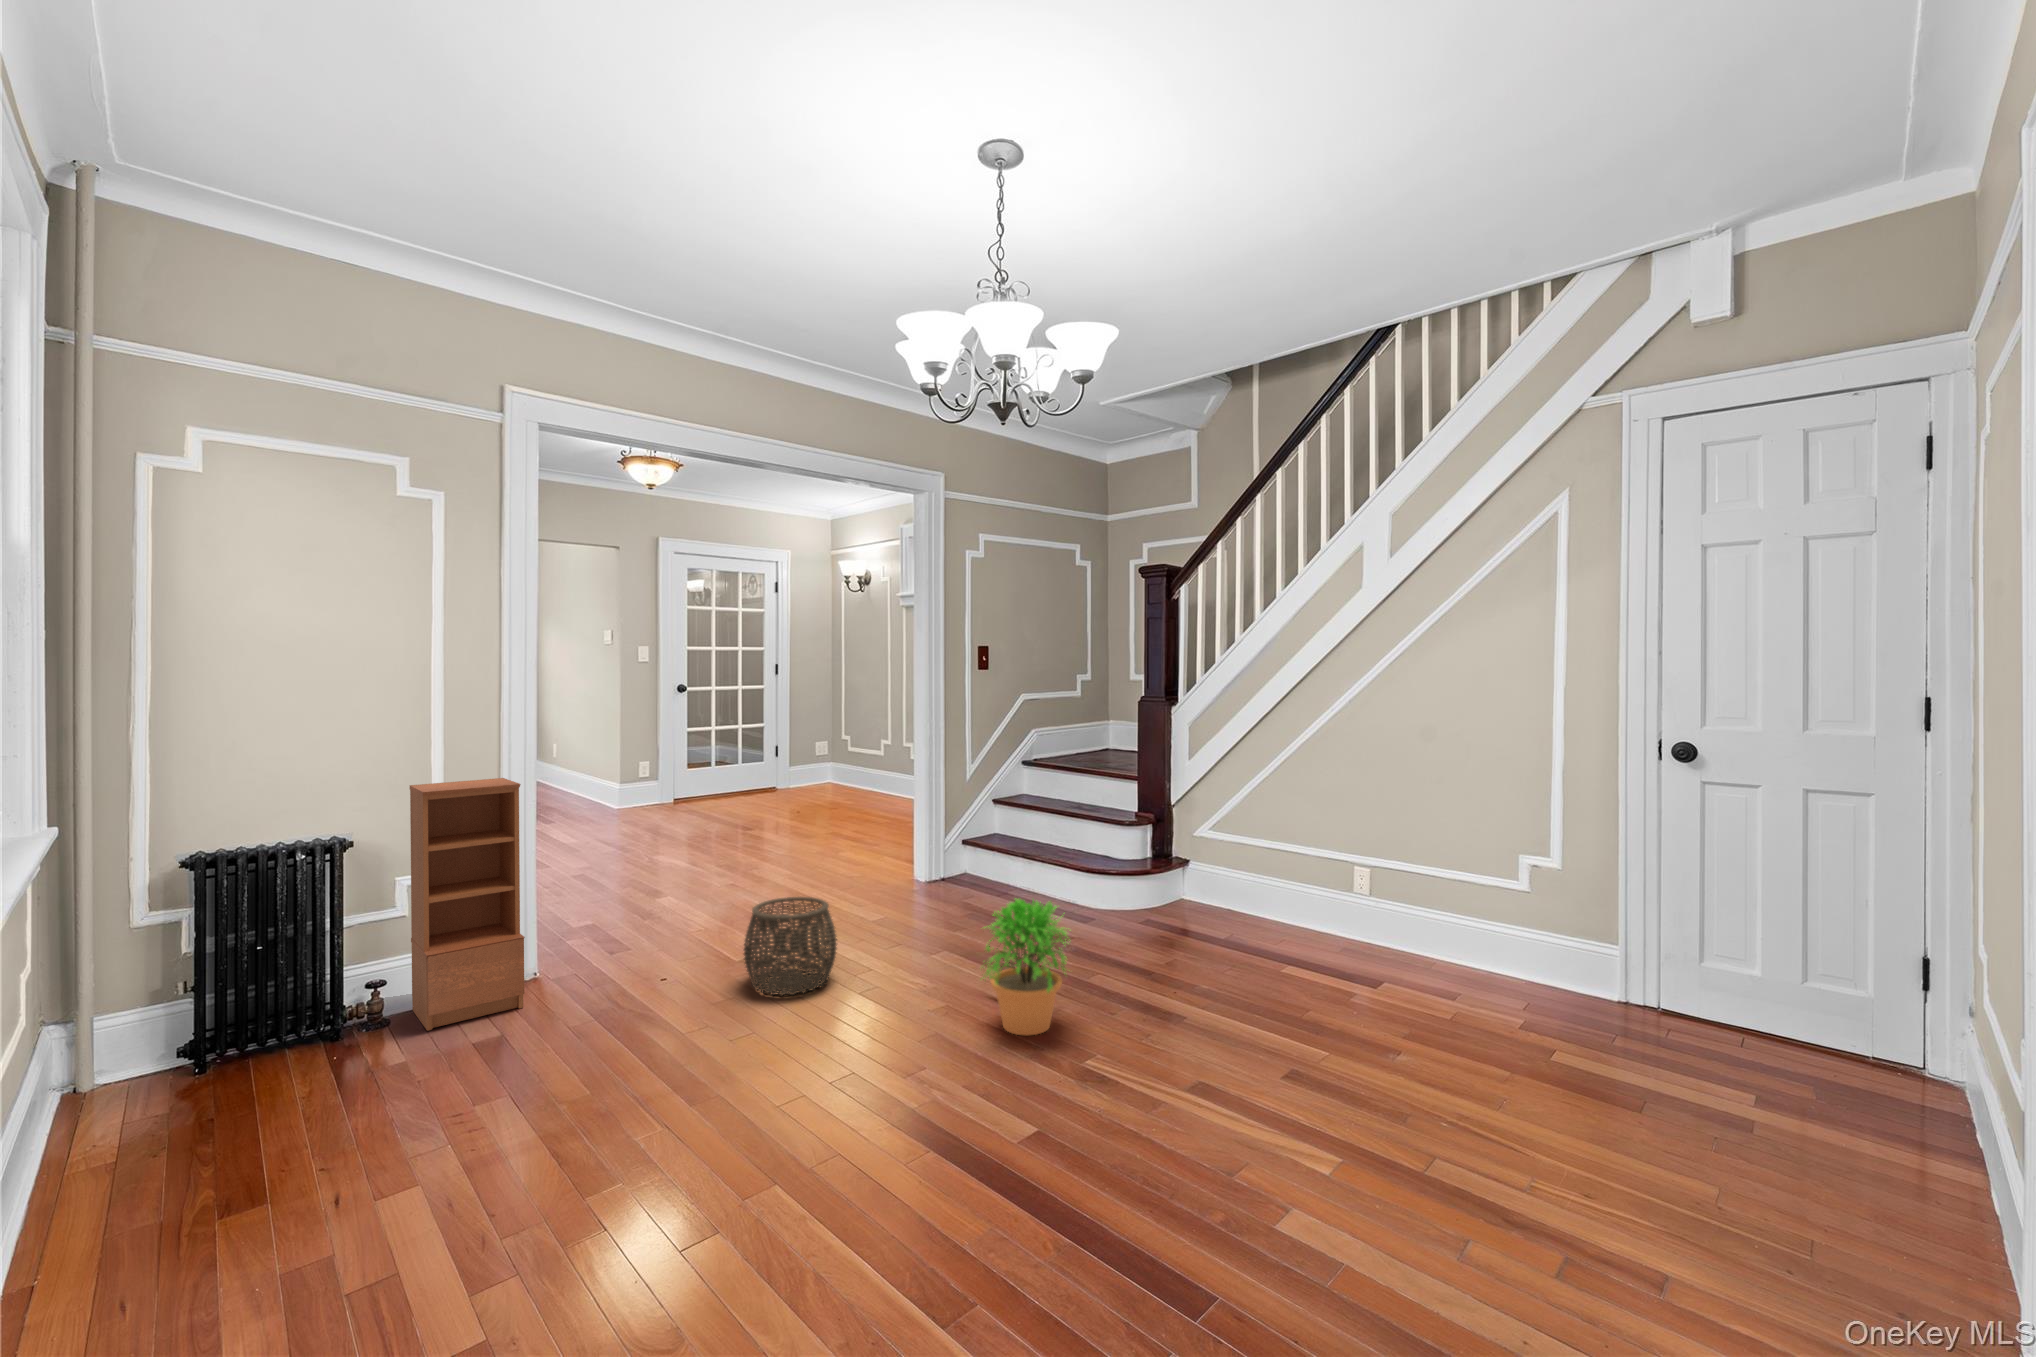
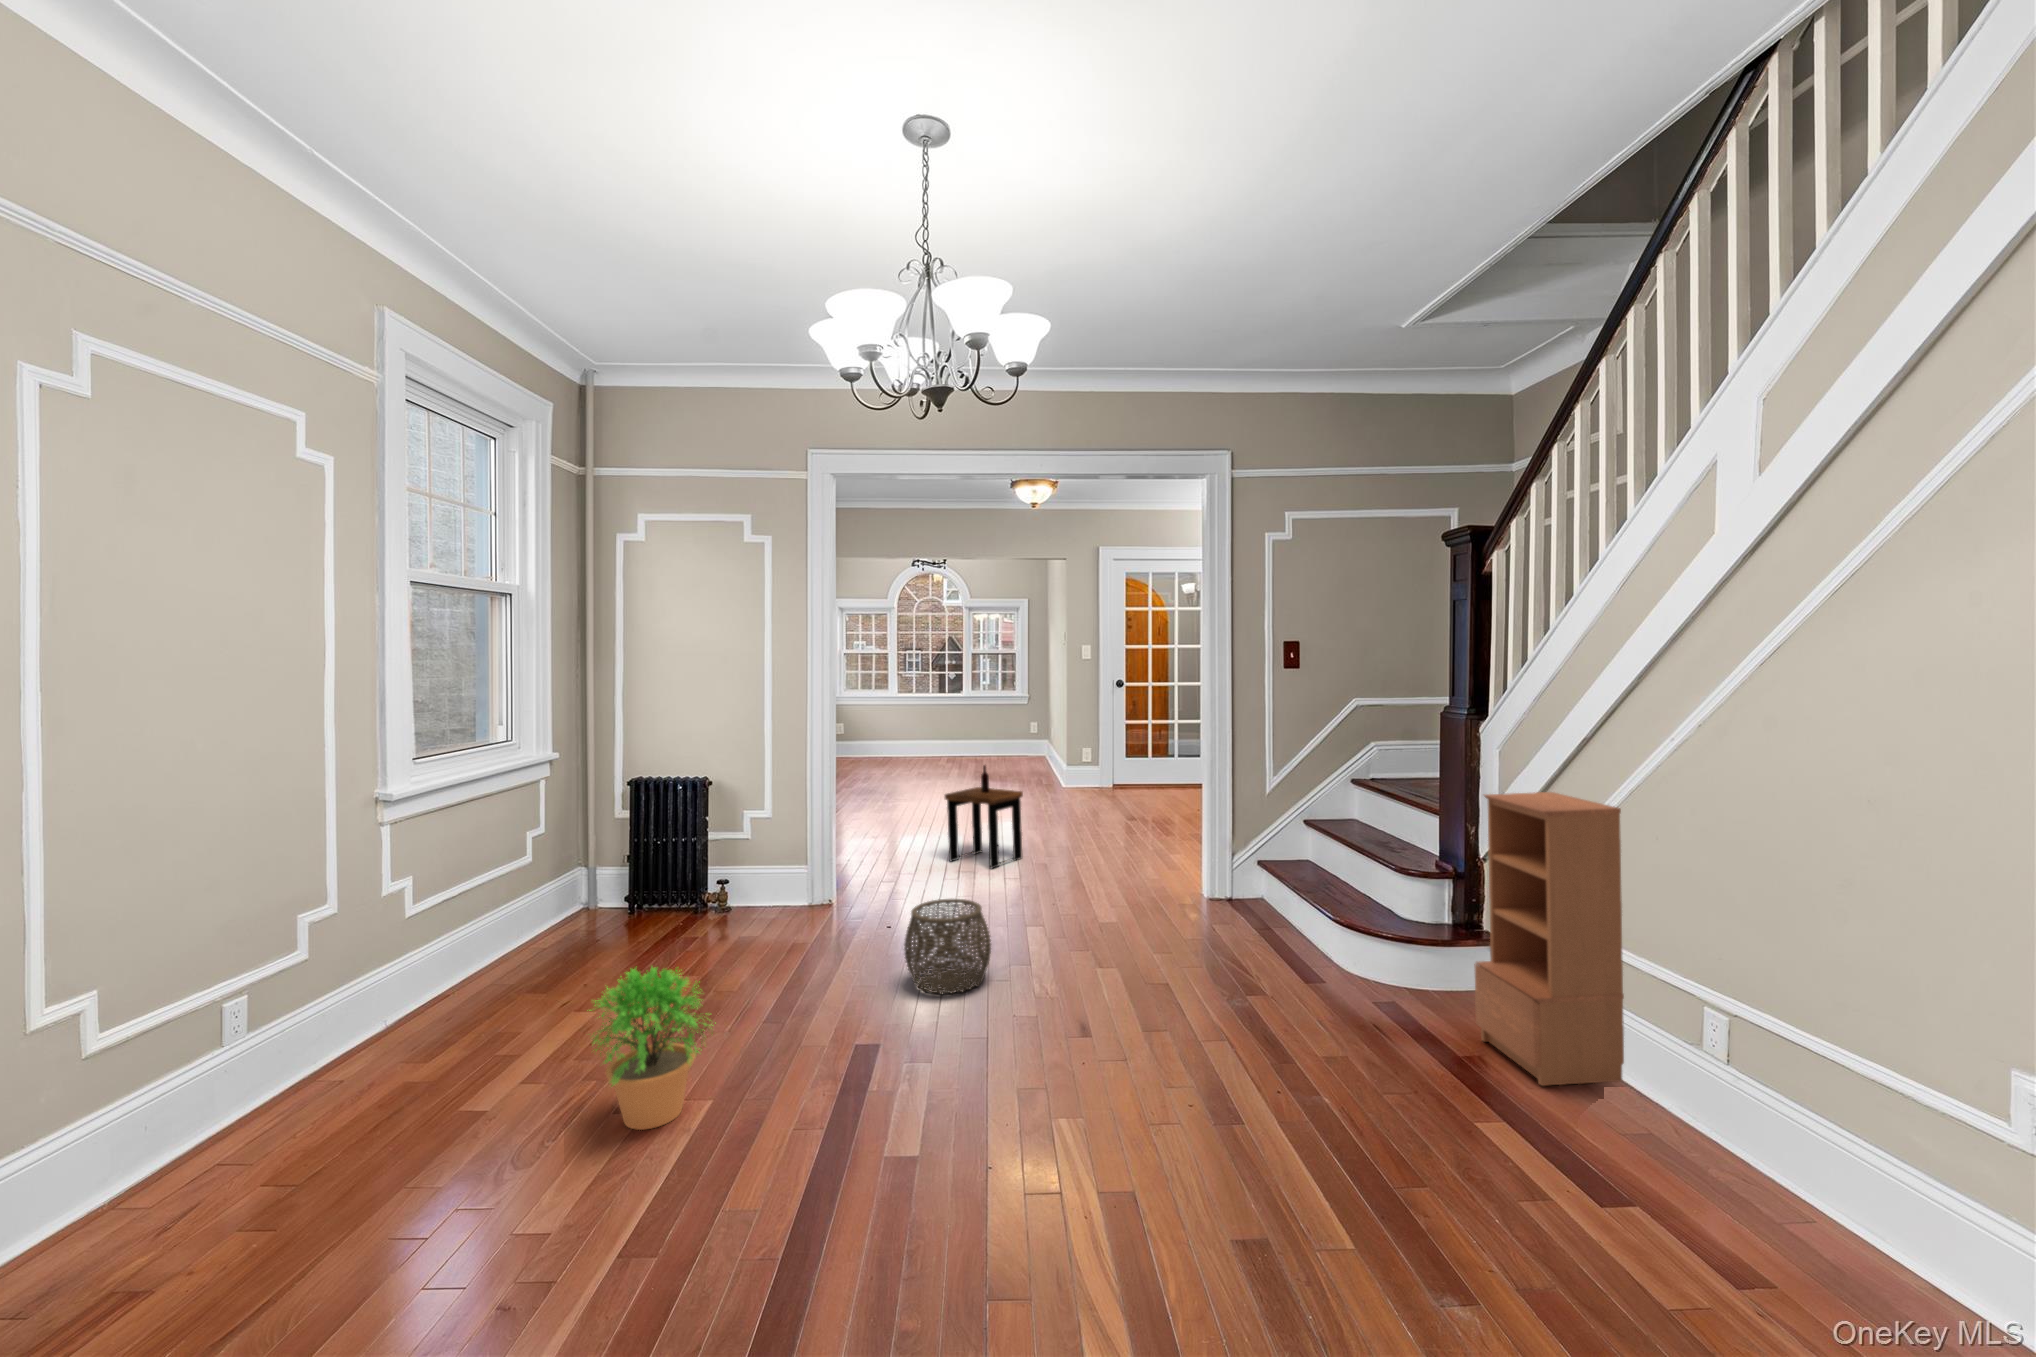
side table: none [591,773,683,890] -> present [945,765,1023,869]
bookcase: present [410,778,525,1031] -> present [1474,792,1624,1086]
potted plant: present [983,898,1067,1035] -> present [593,967,712,1130]

